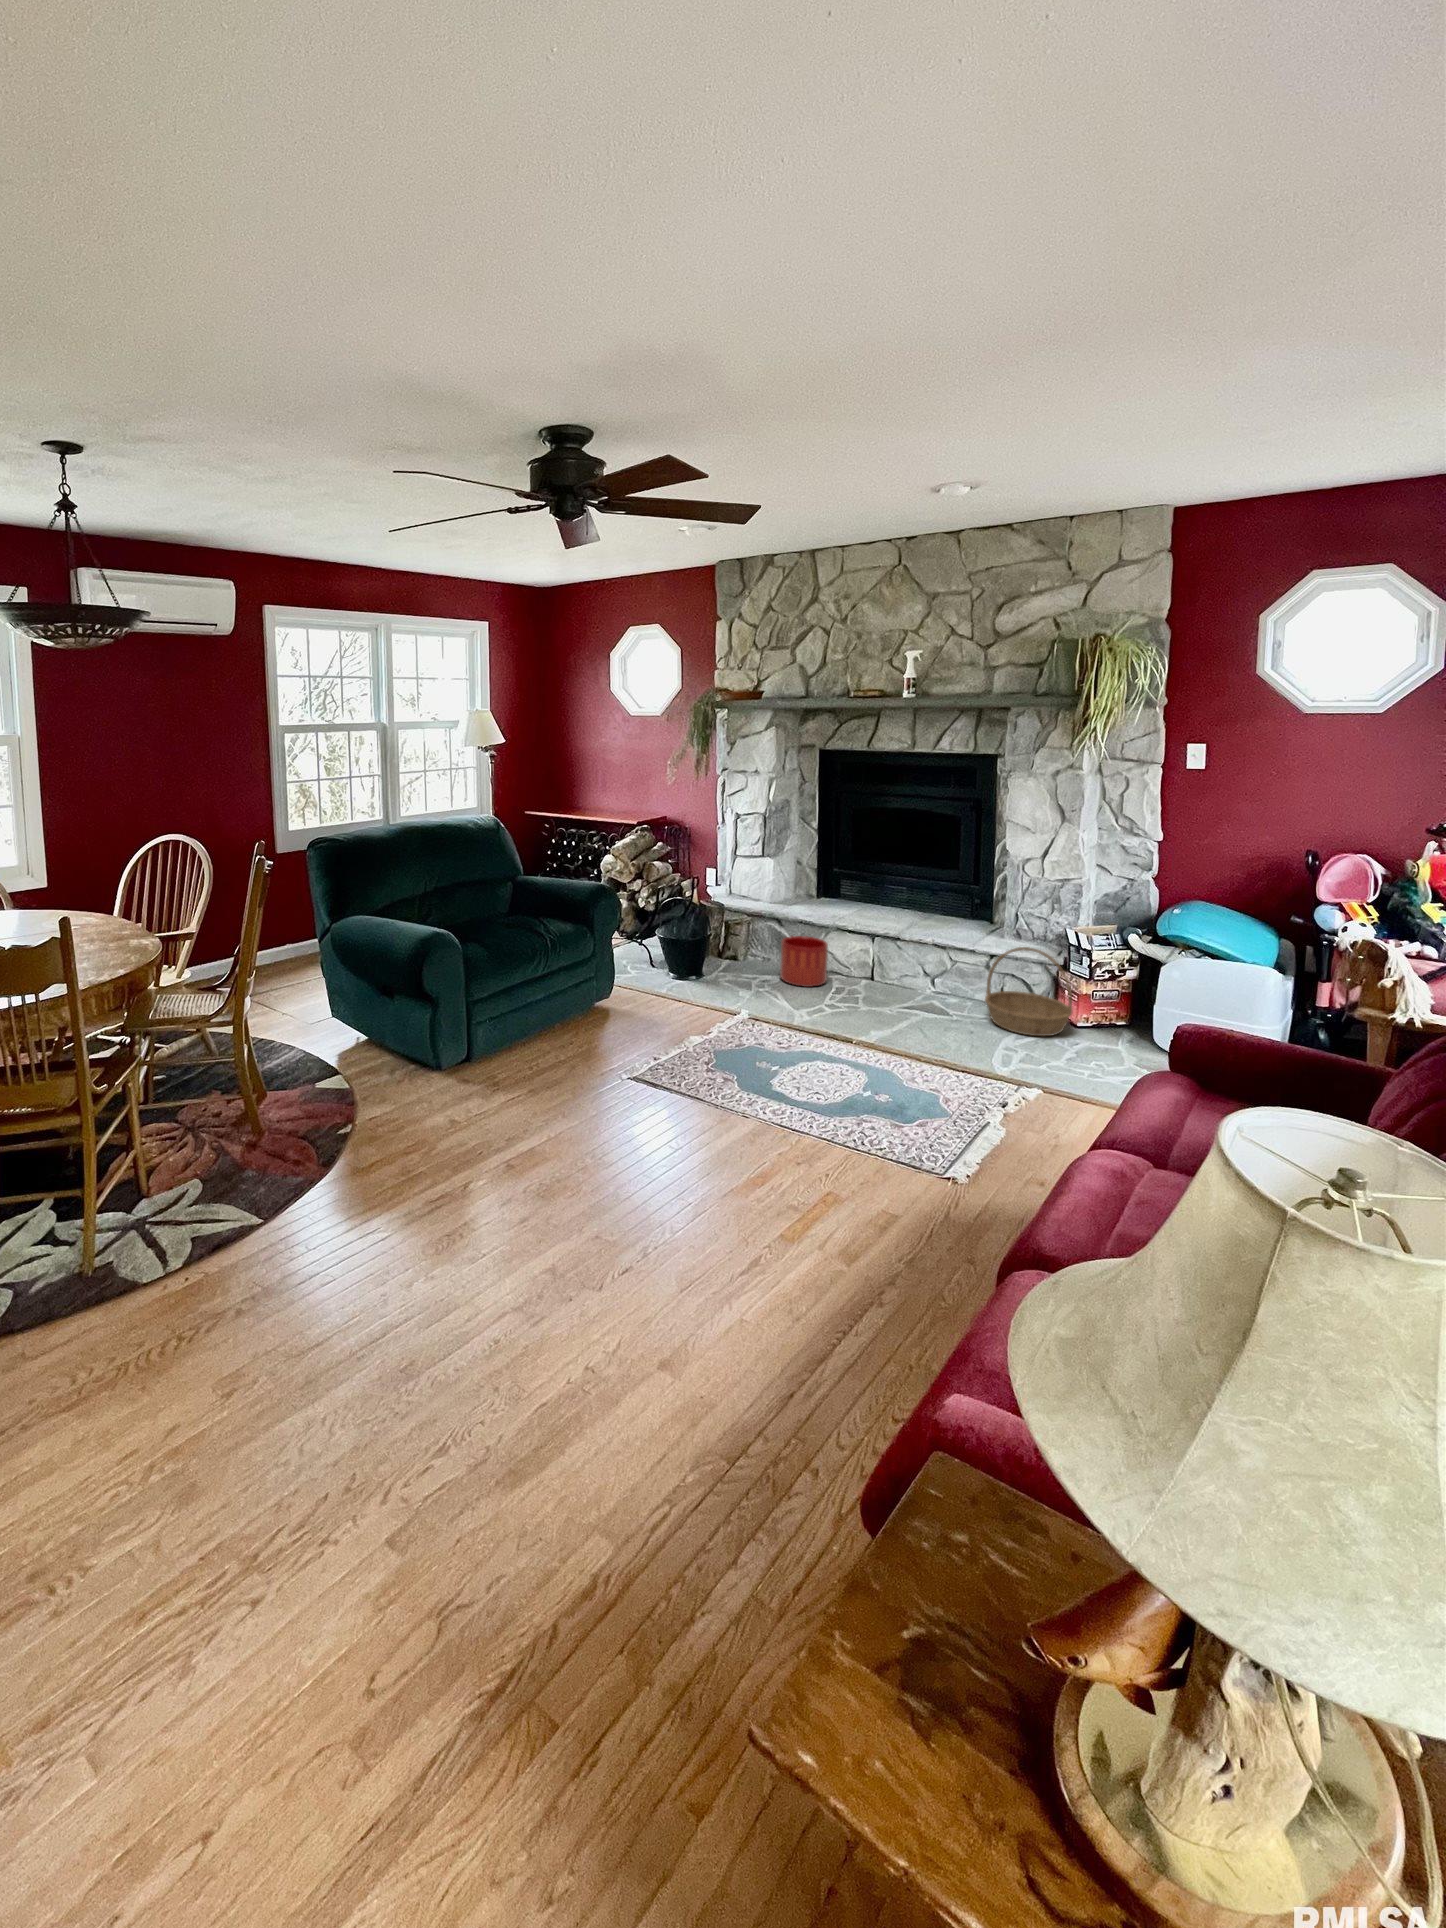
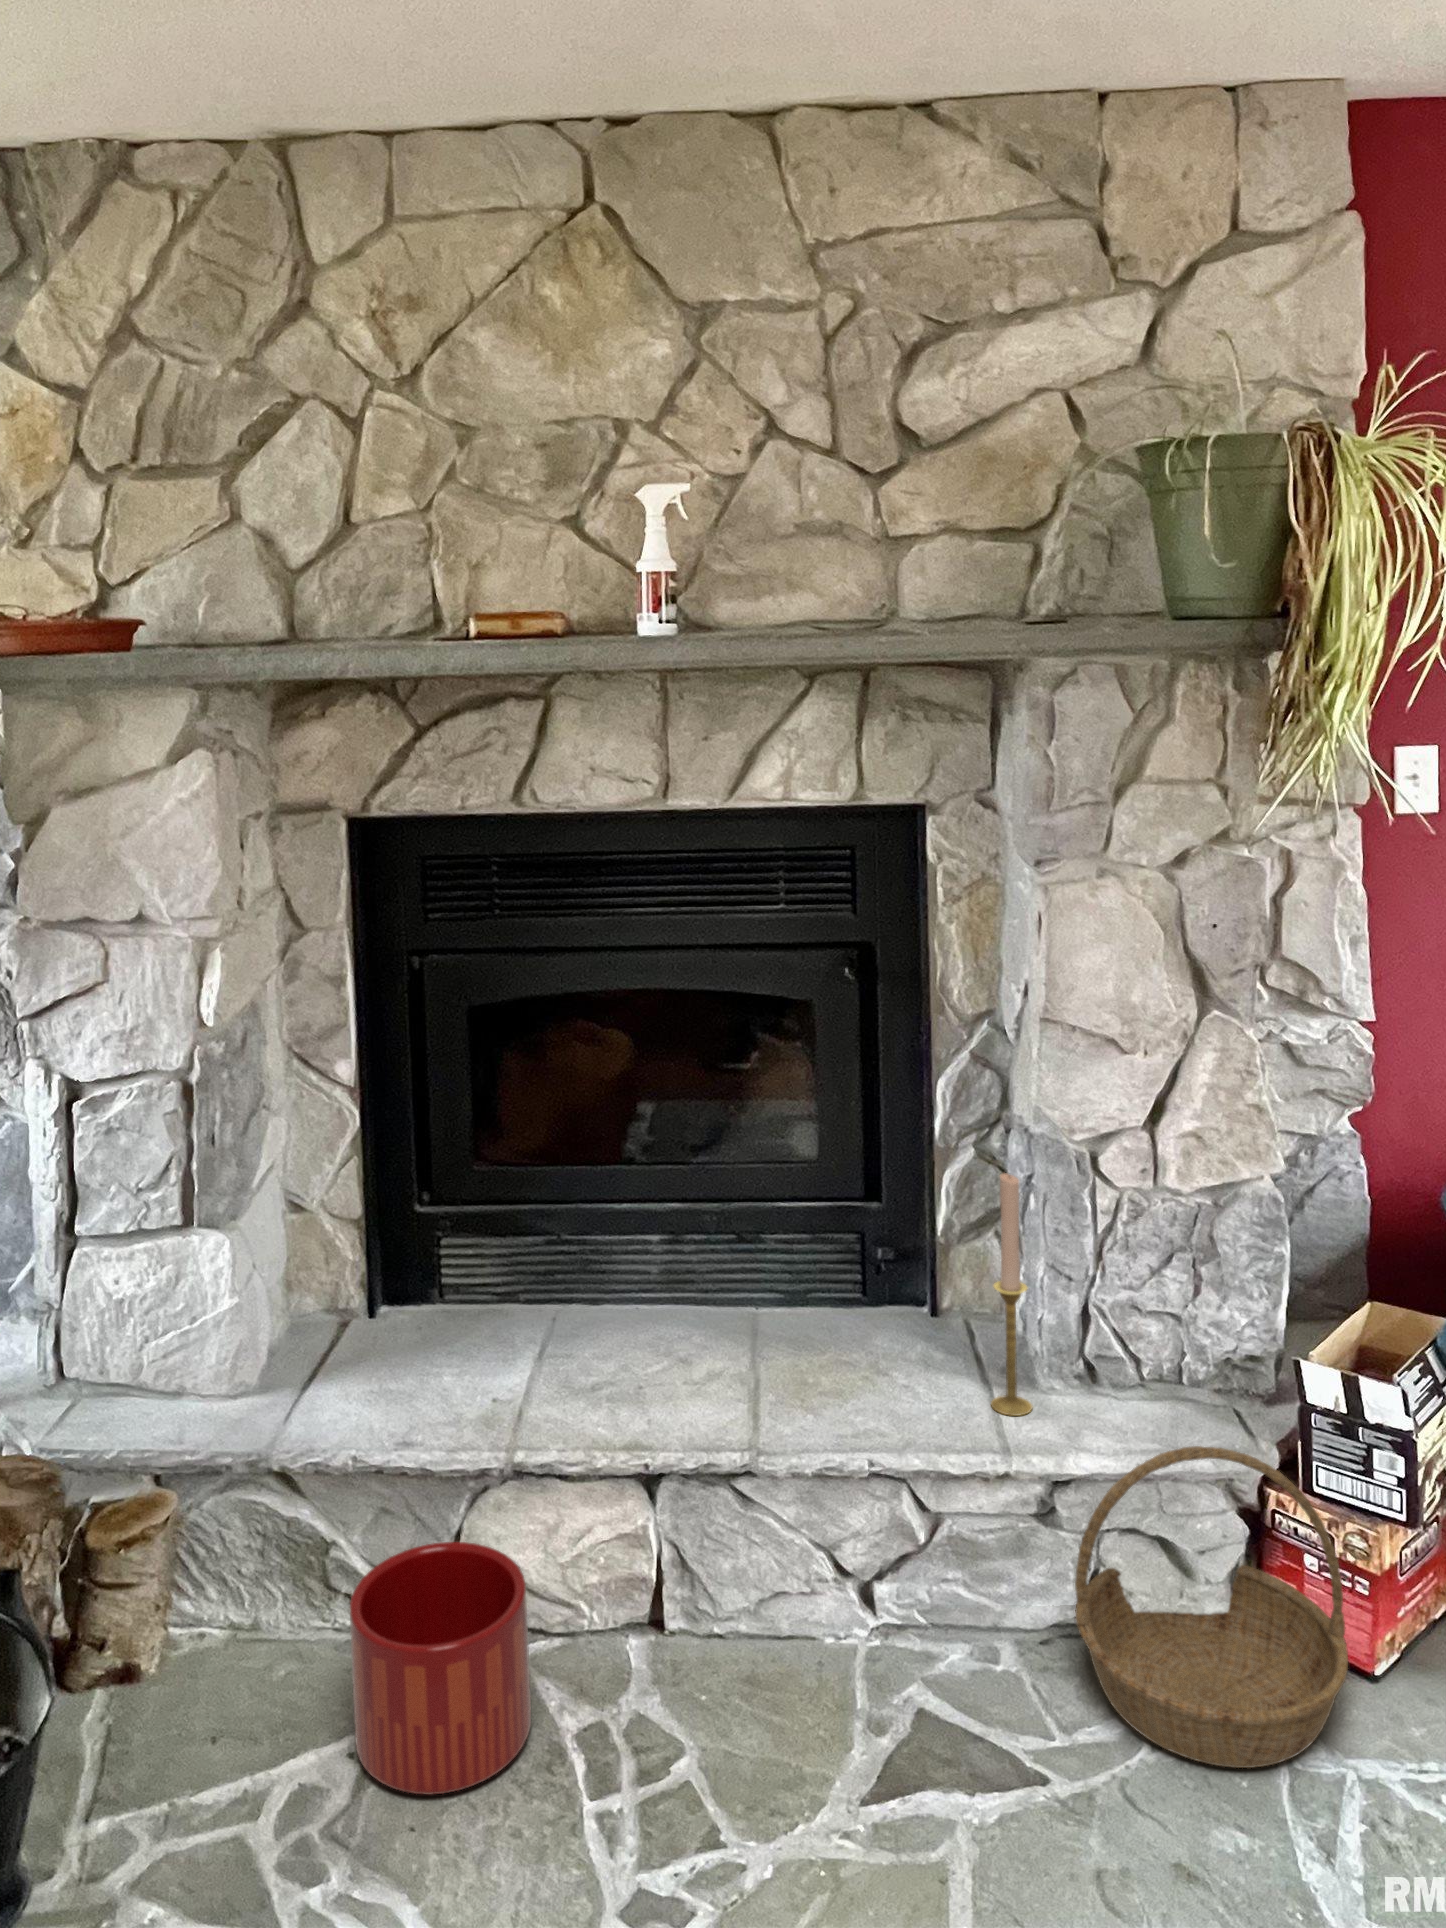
candlestick: none [983,867,998,941] -> present [991,1174,1032,1416]

